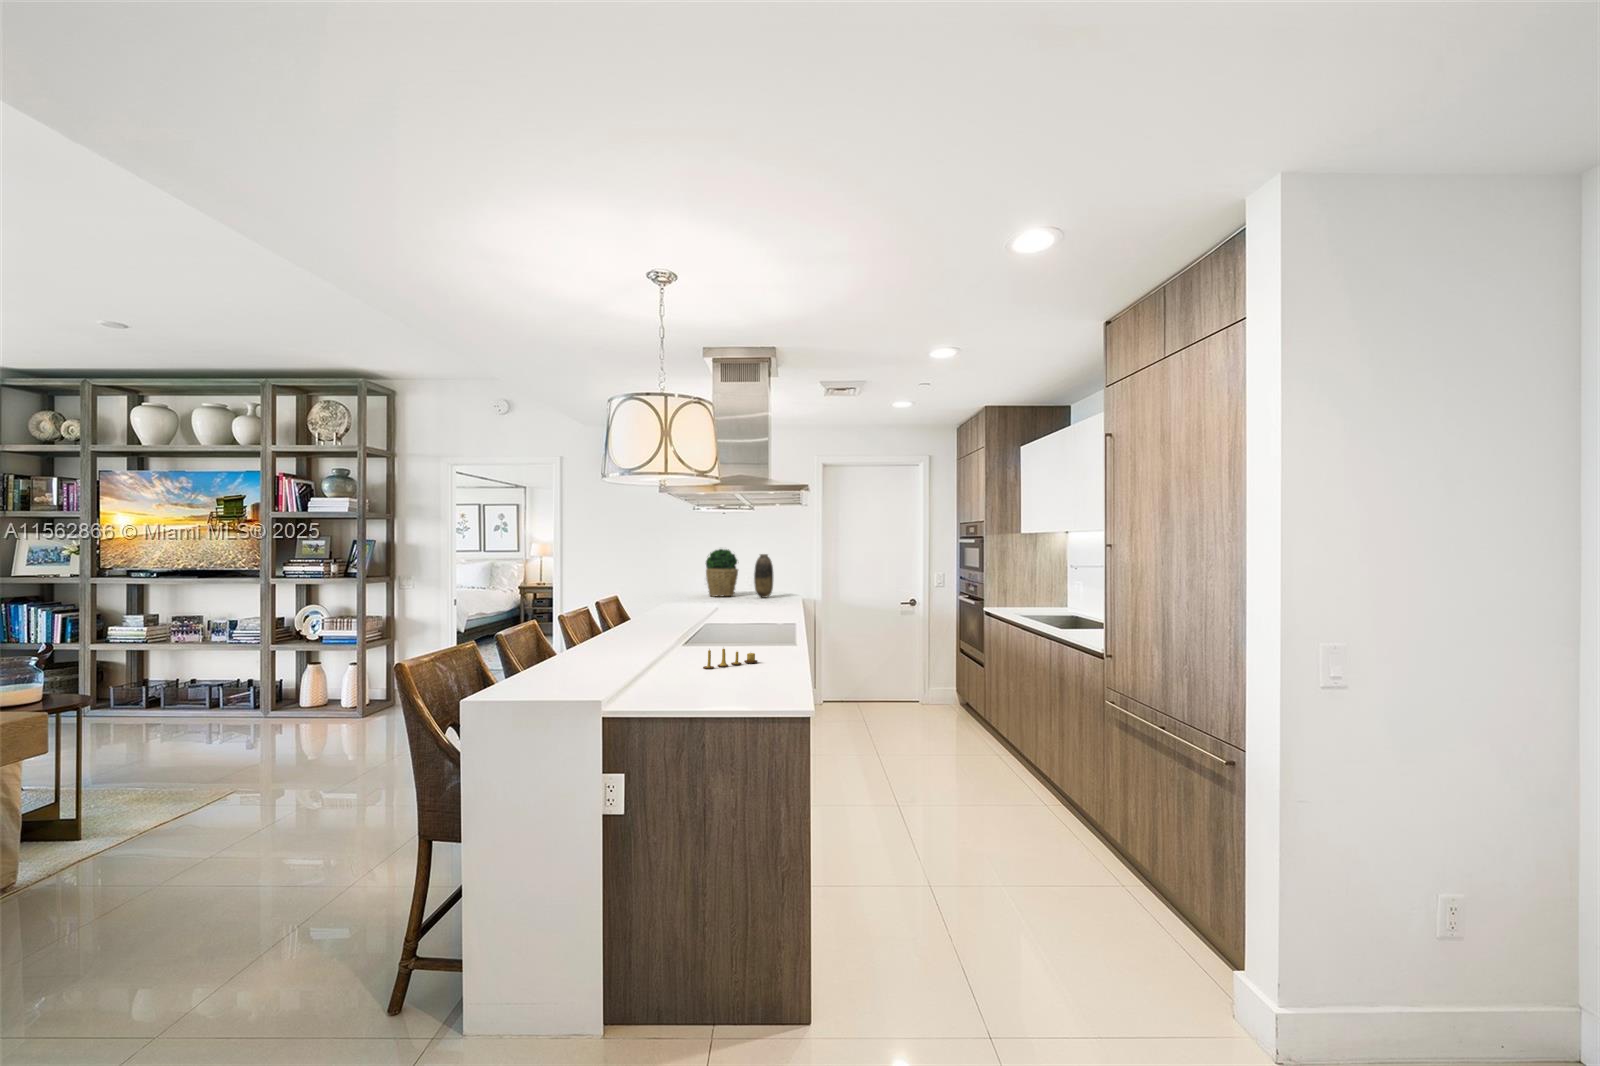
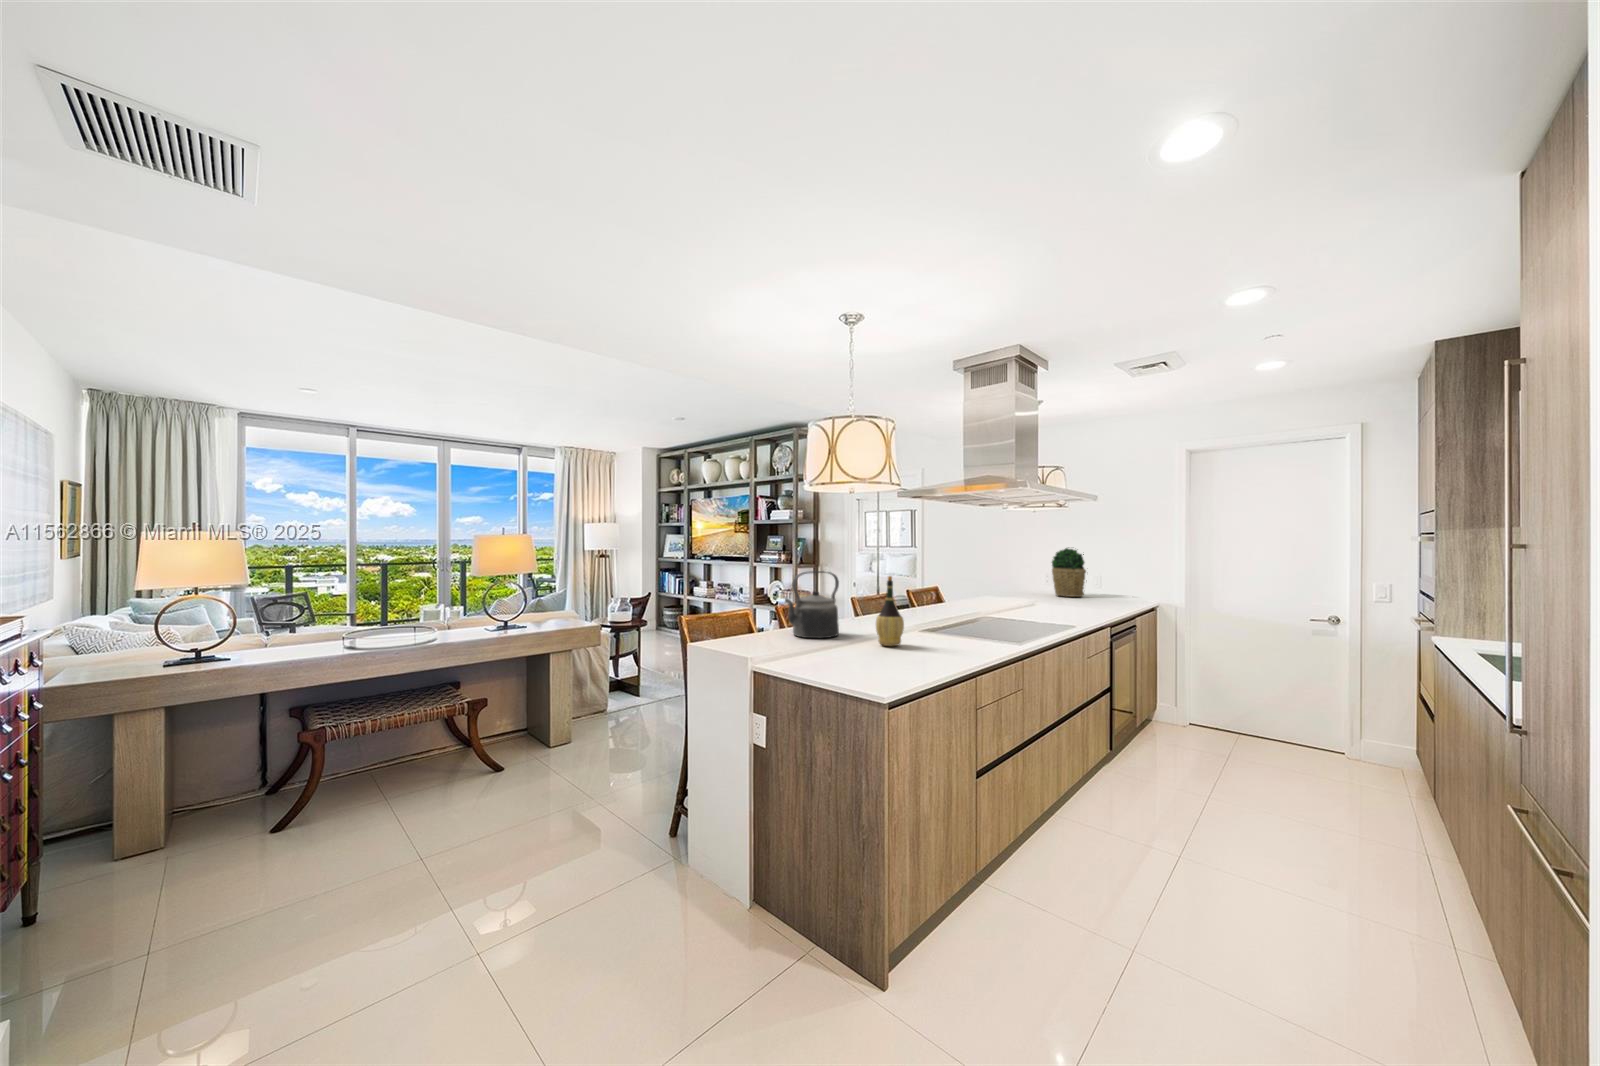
vase: present [754,554,773,598] -> none [1100,555,1123,601]
kettle: none [627,579,677,651] -> present [785,571,839,638]
wine bottle: none [728,580,755,647] -> present [876,576,904,646]
candle: present [703,648,757,669] -> none [774,641,841,663]

